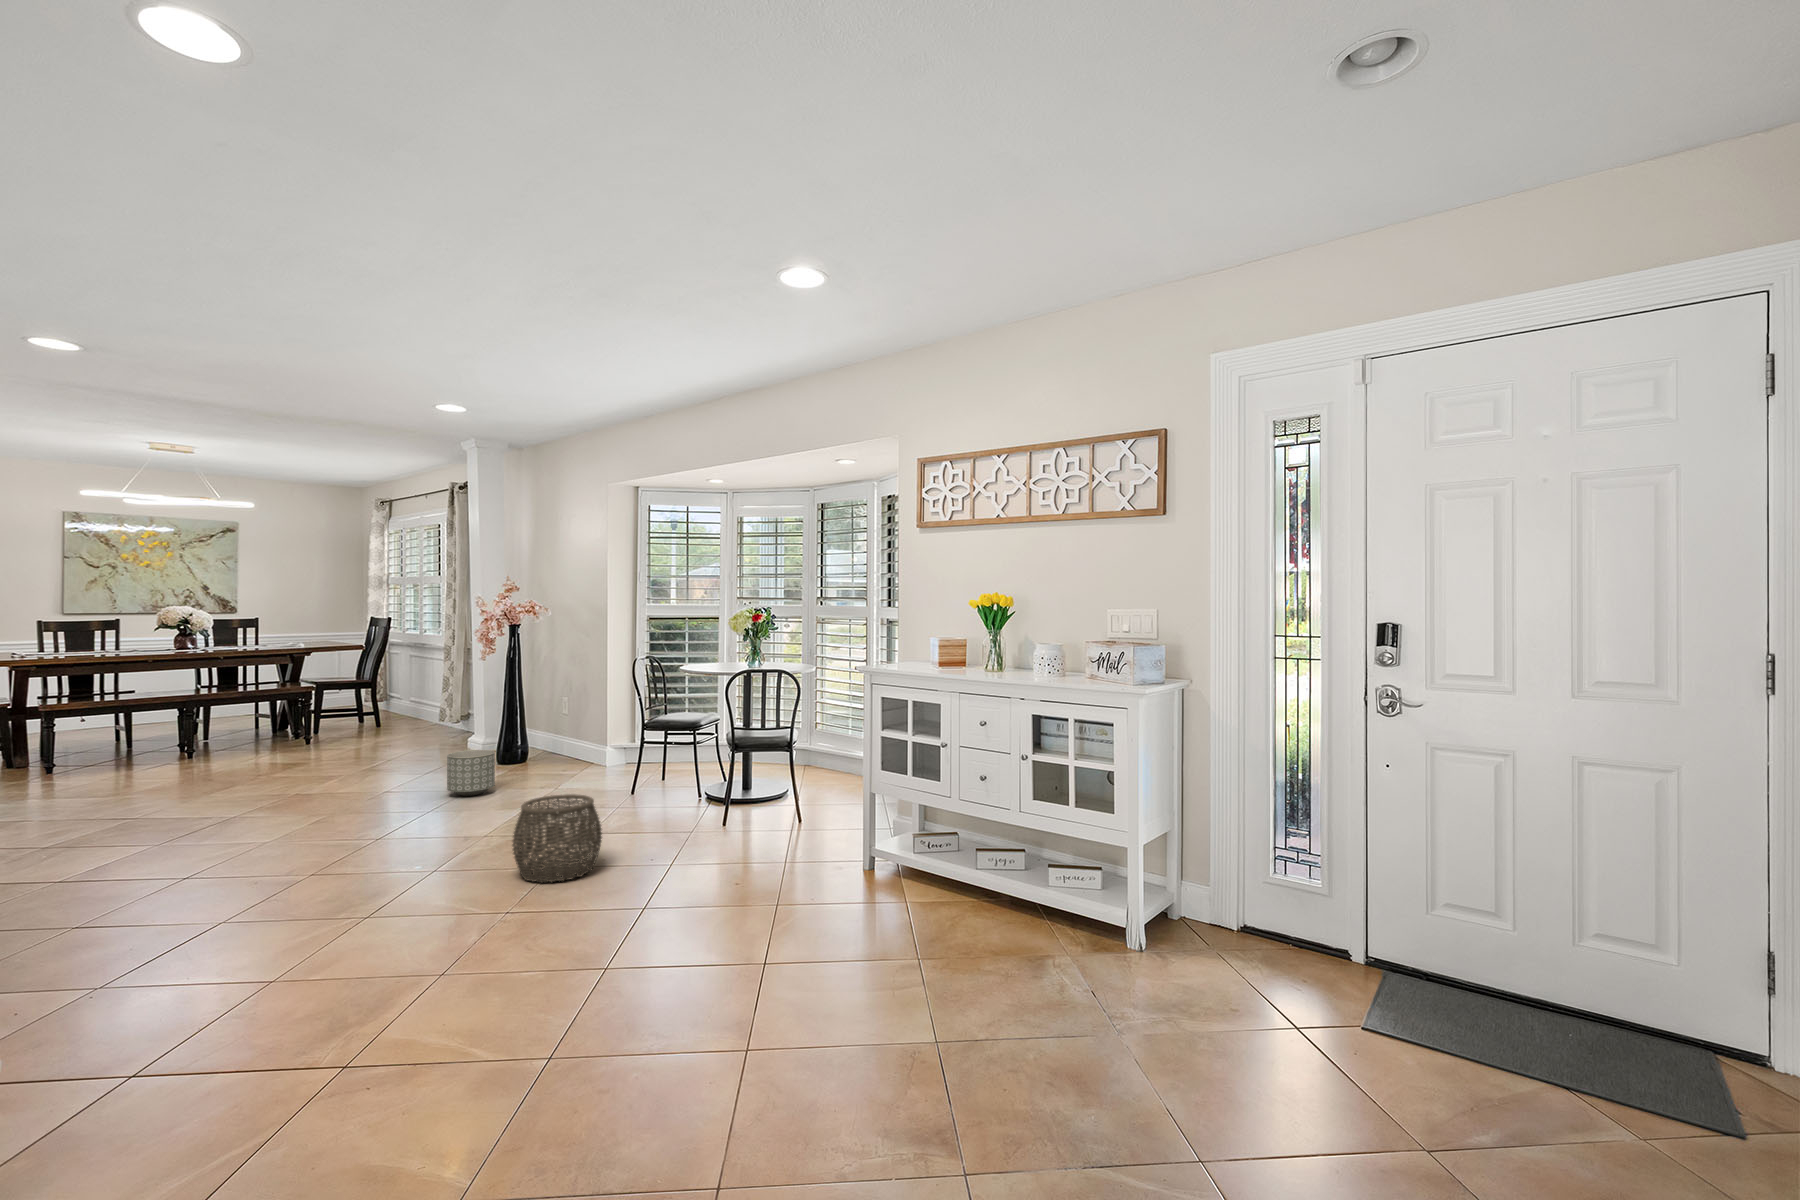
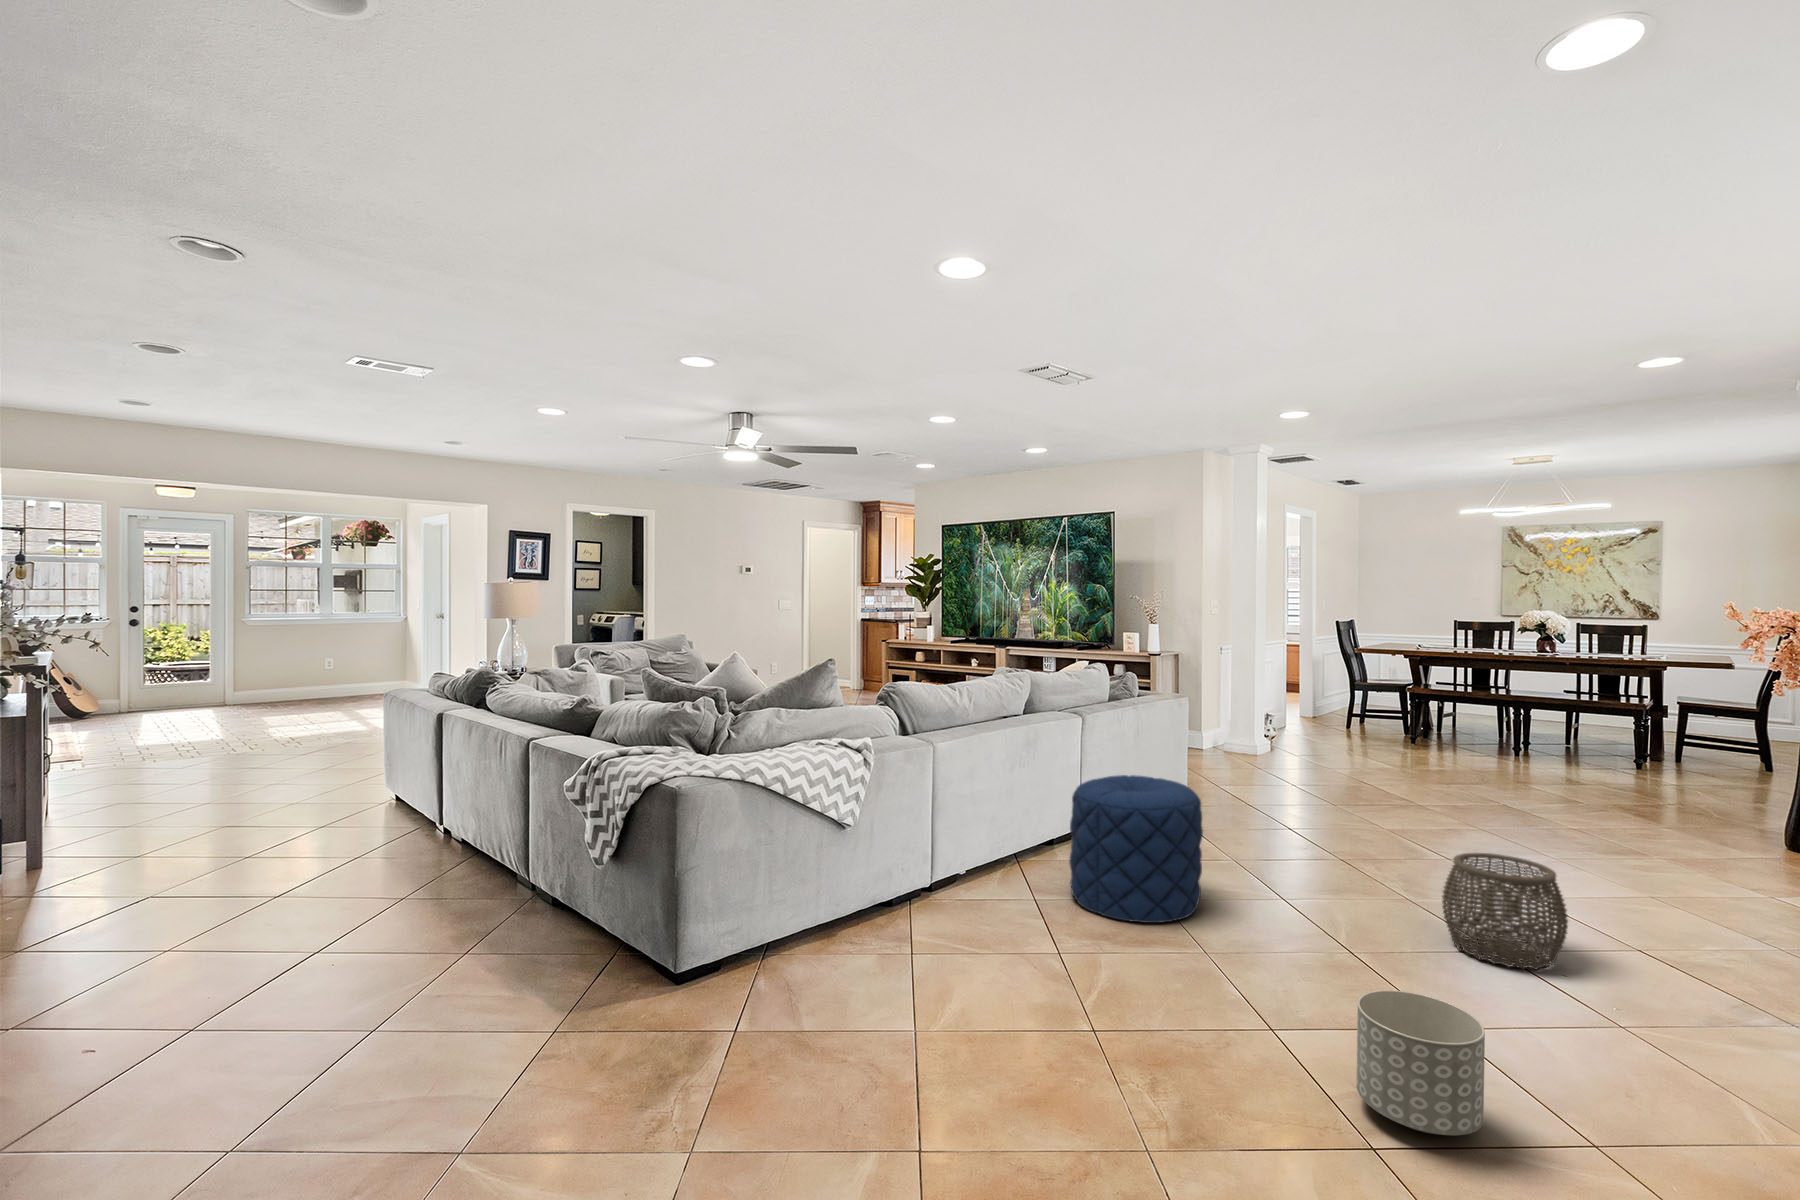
planter: present [447,750,495,796] -> present [1357,990,1485,1135]
pouf: none [133,823,351,1041] -> present [1069,775,1203,923]

